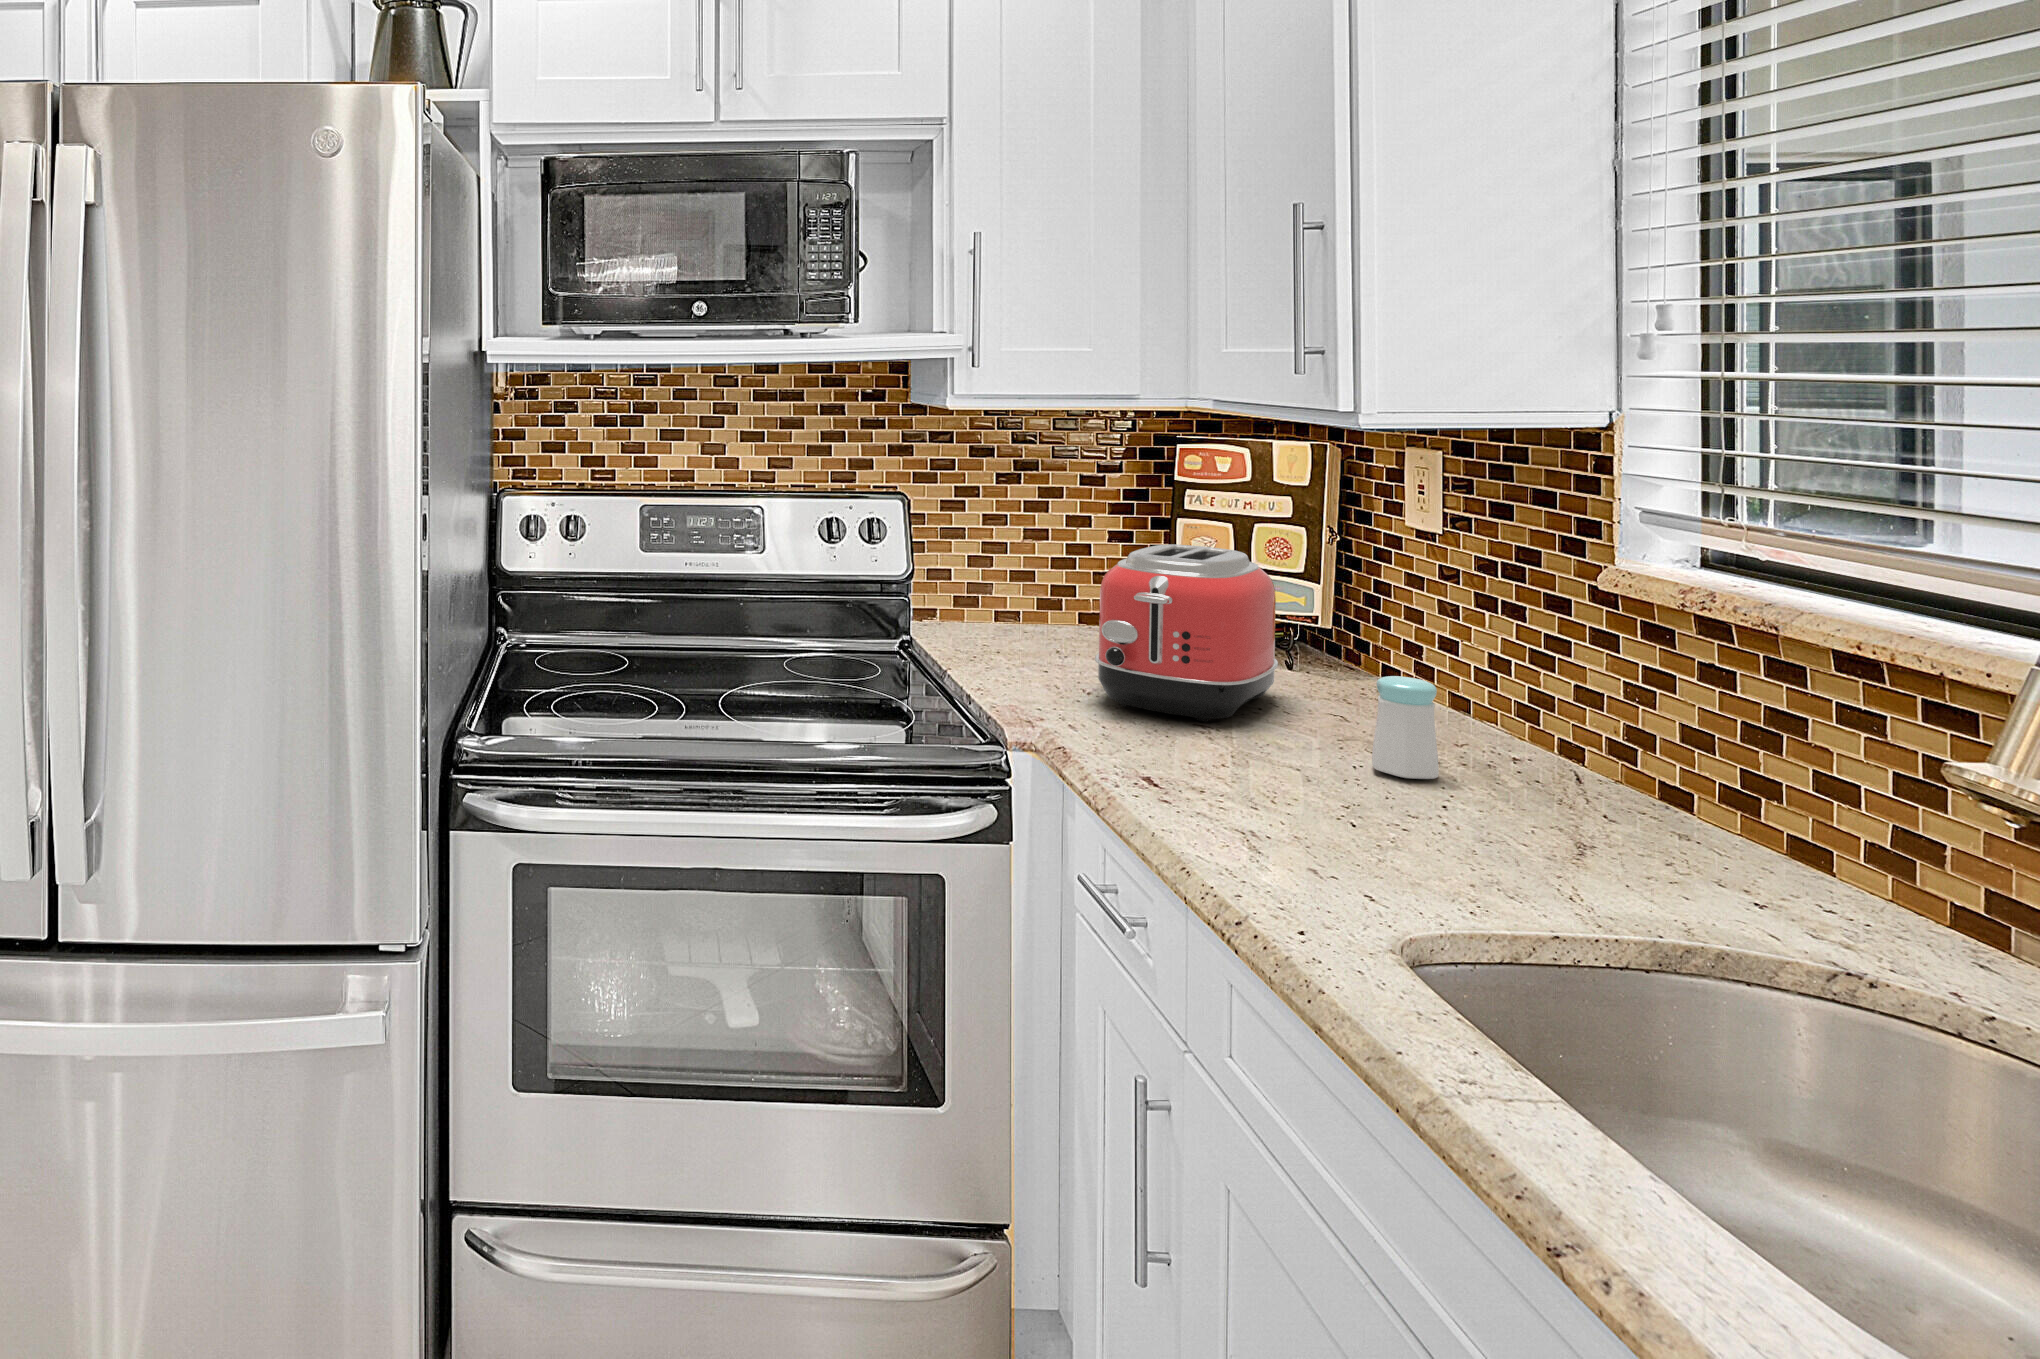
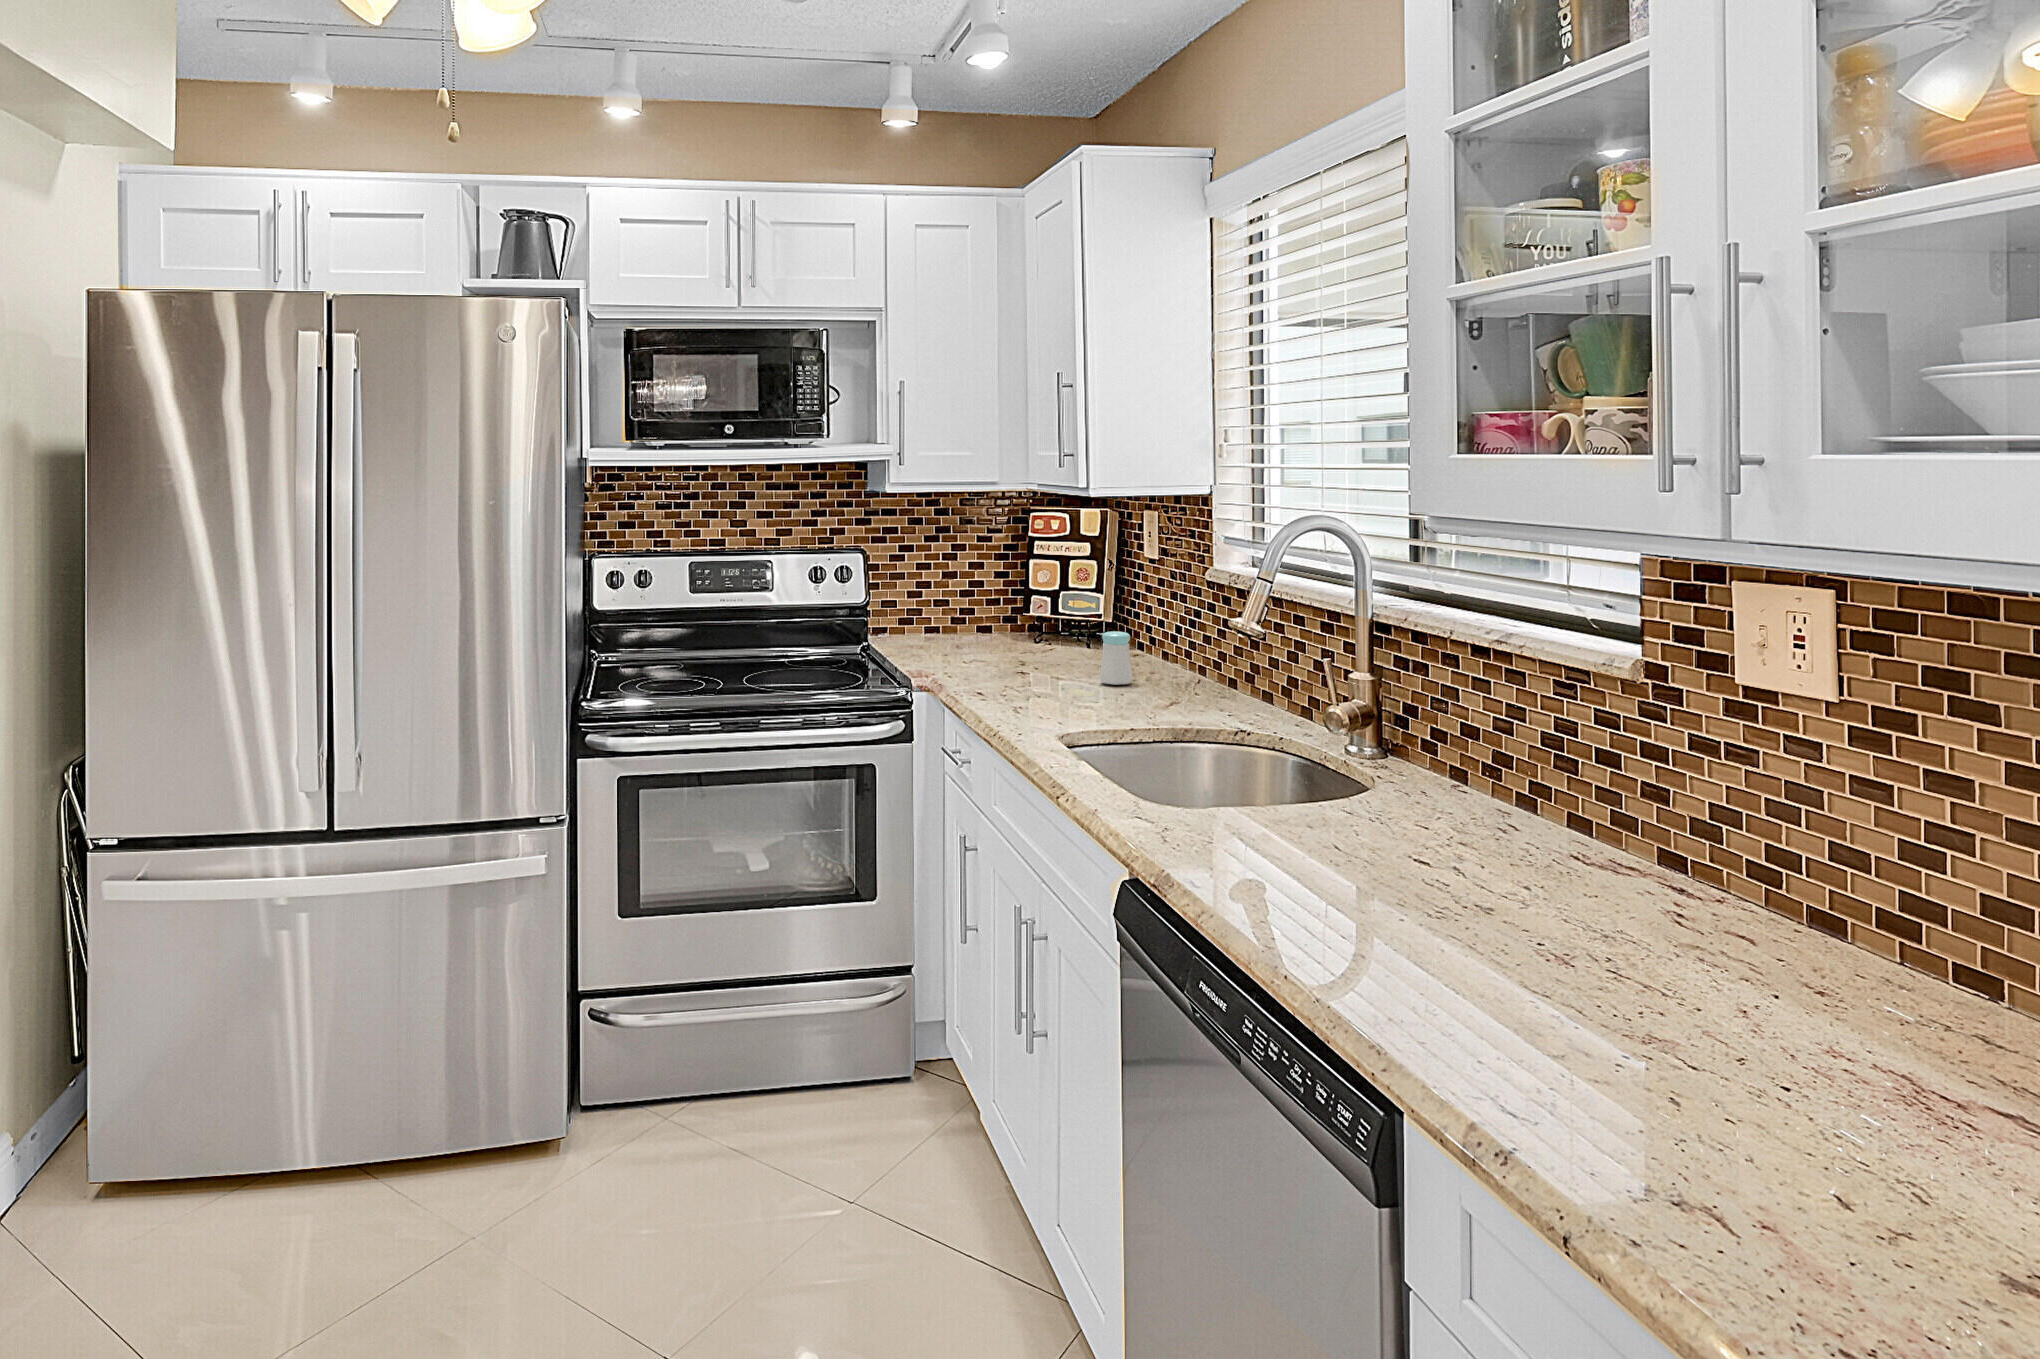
toaster: present [1095,544,1278,721] -> none [969,572,1072,671]

